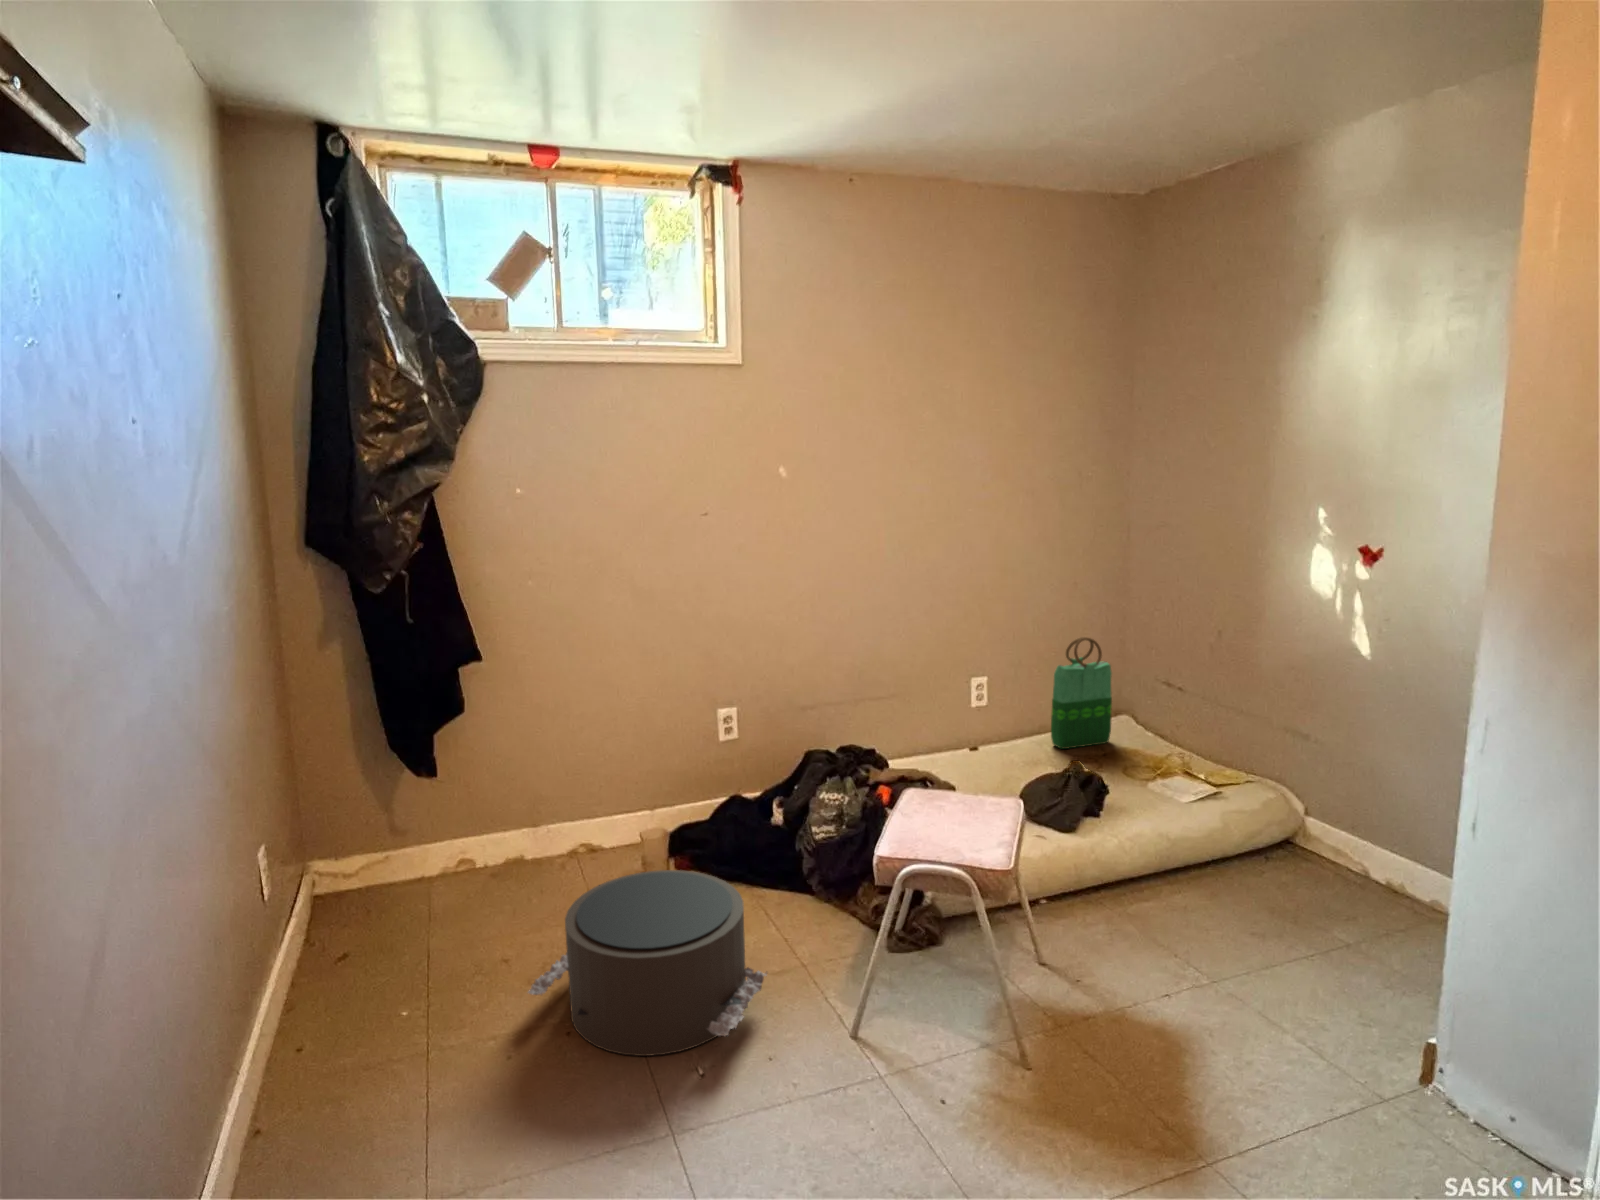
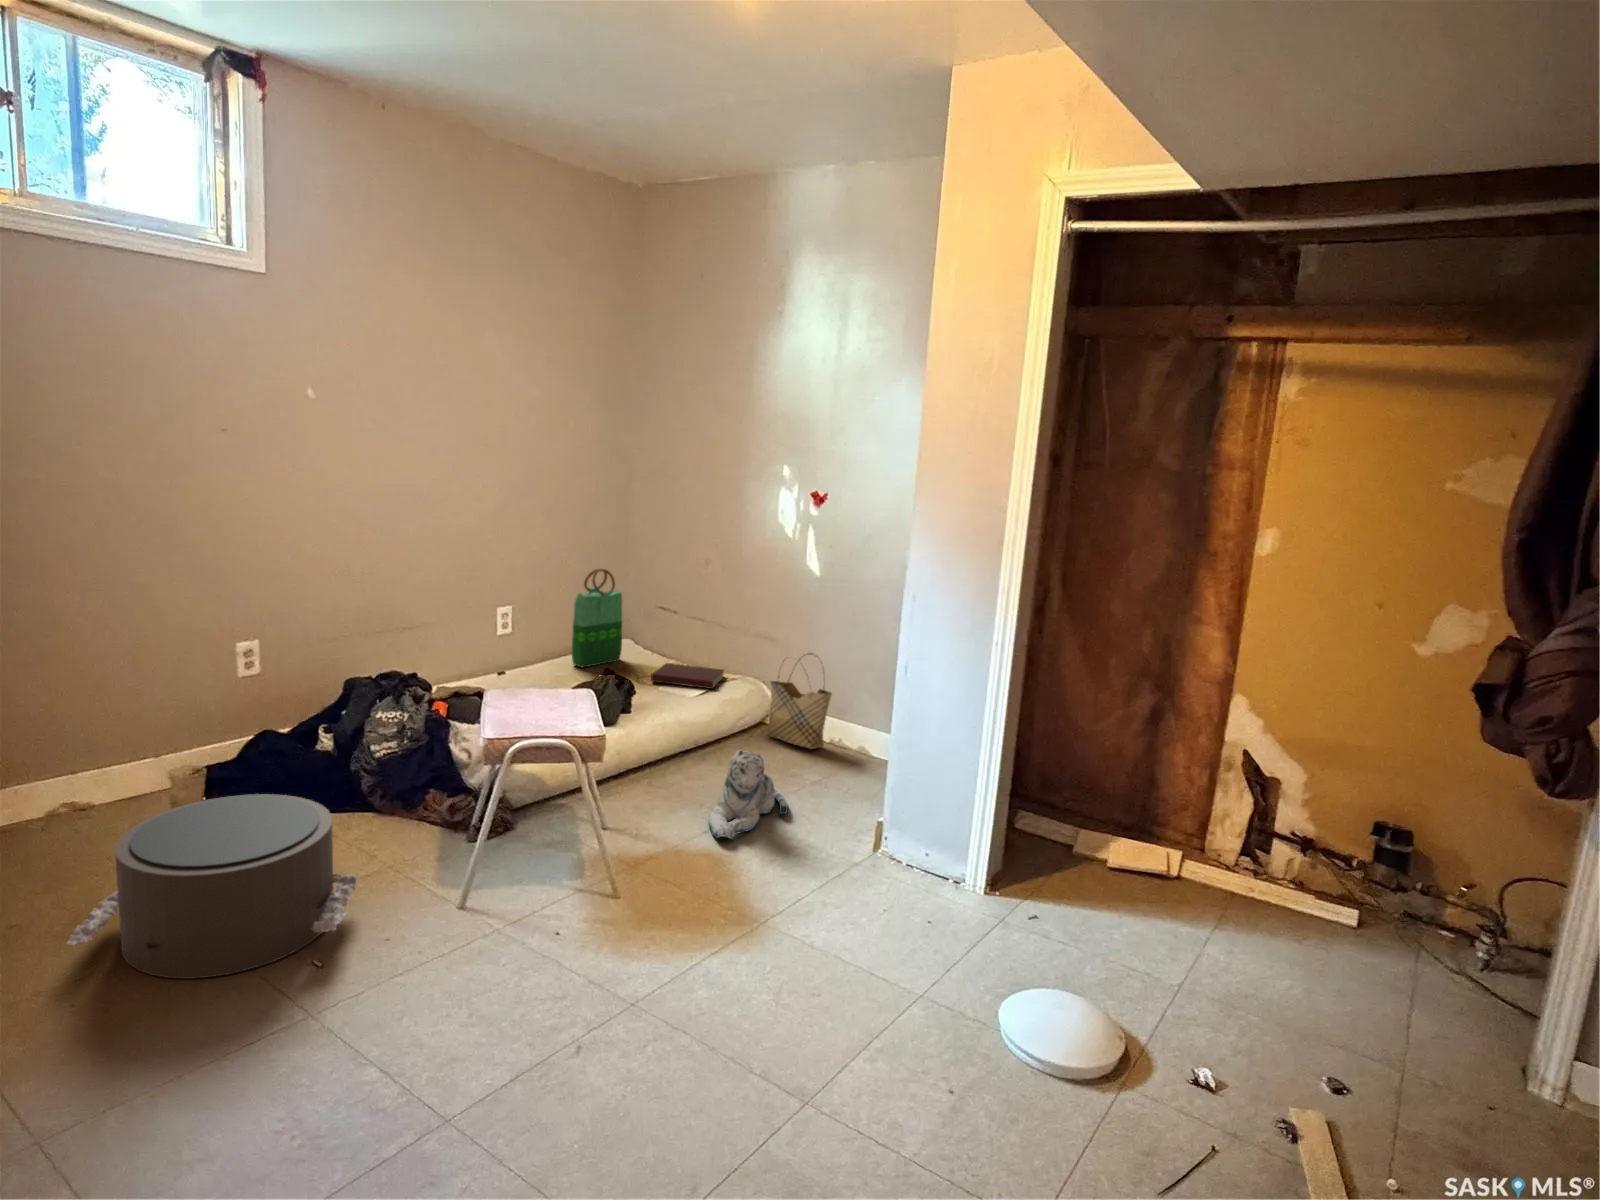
notebook: none [1138,752,1237,793] -> present [651,663,724,689]
woven basket: none [1287,761,1387,892] -> present [766,653,832,749]
plush toy: none [1176,894,1298,1013] -> present [709,751,788,839]

